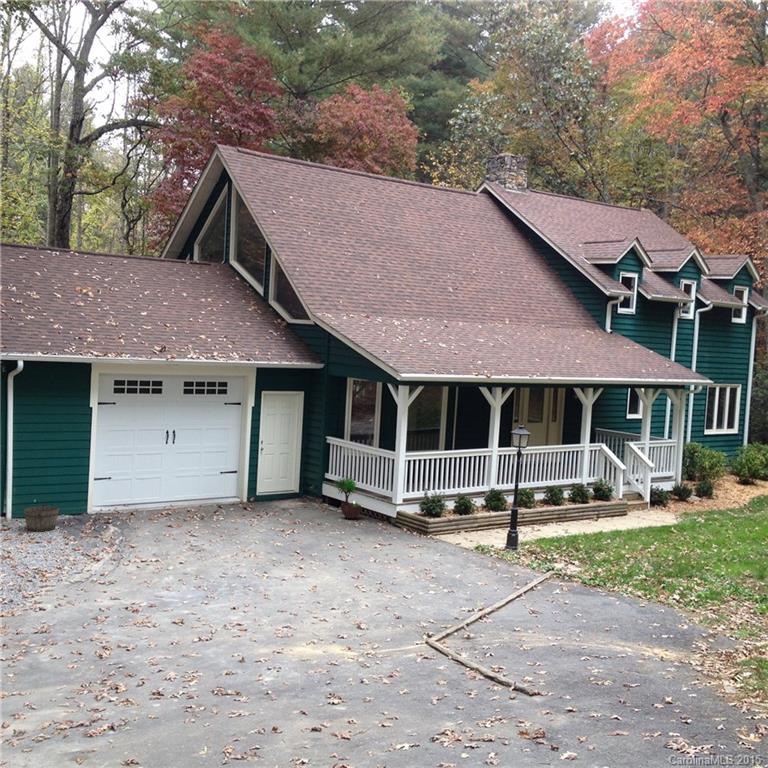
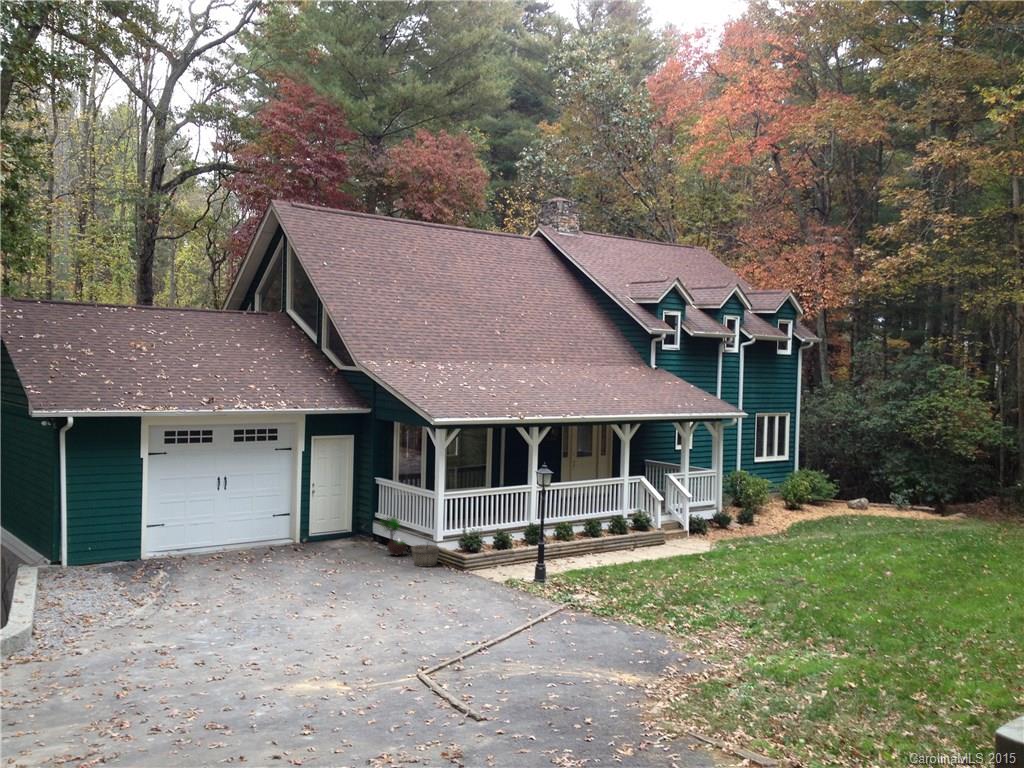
wooden bucket: present [24,501,59,532] -> present [411,544,439,567]

